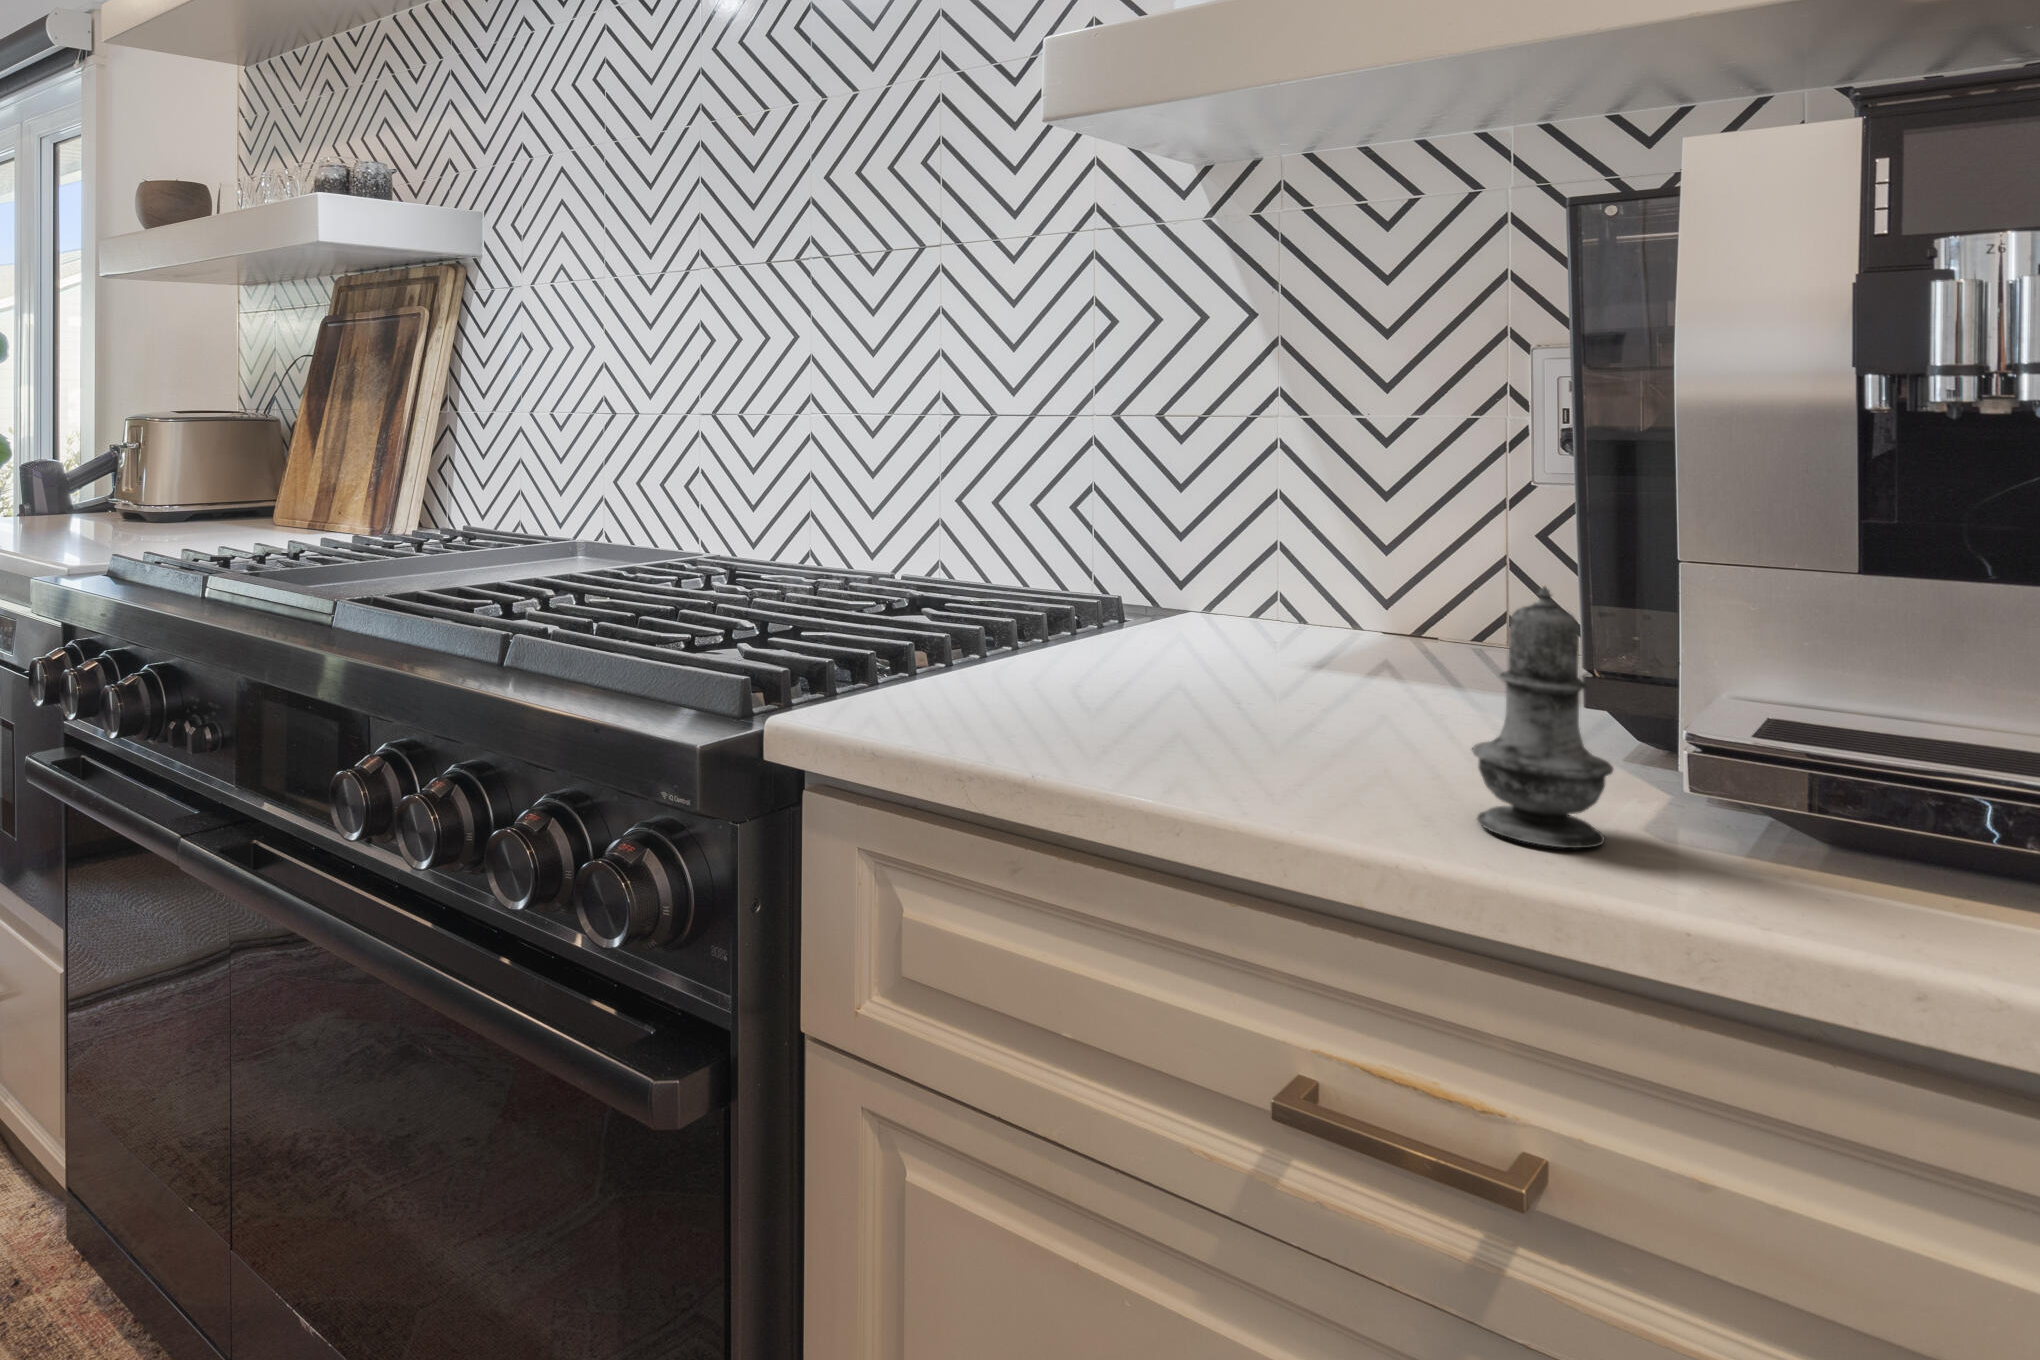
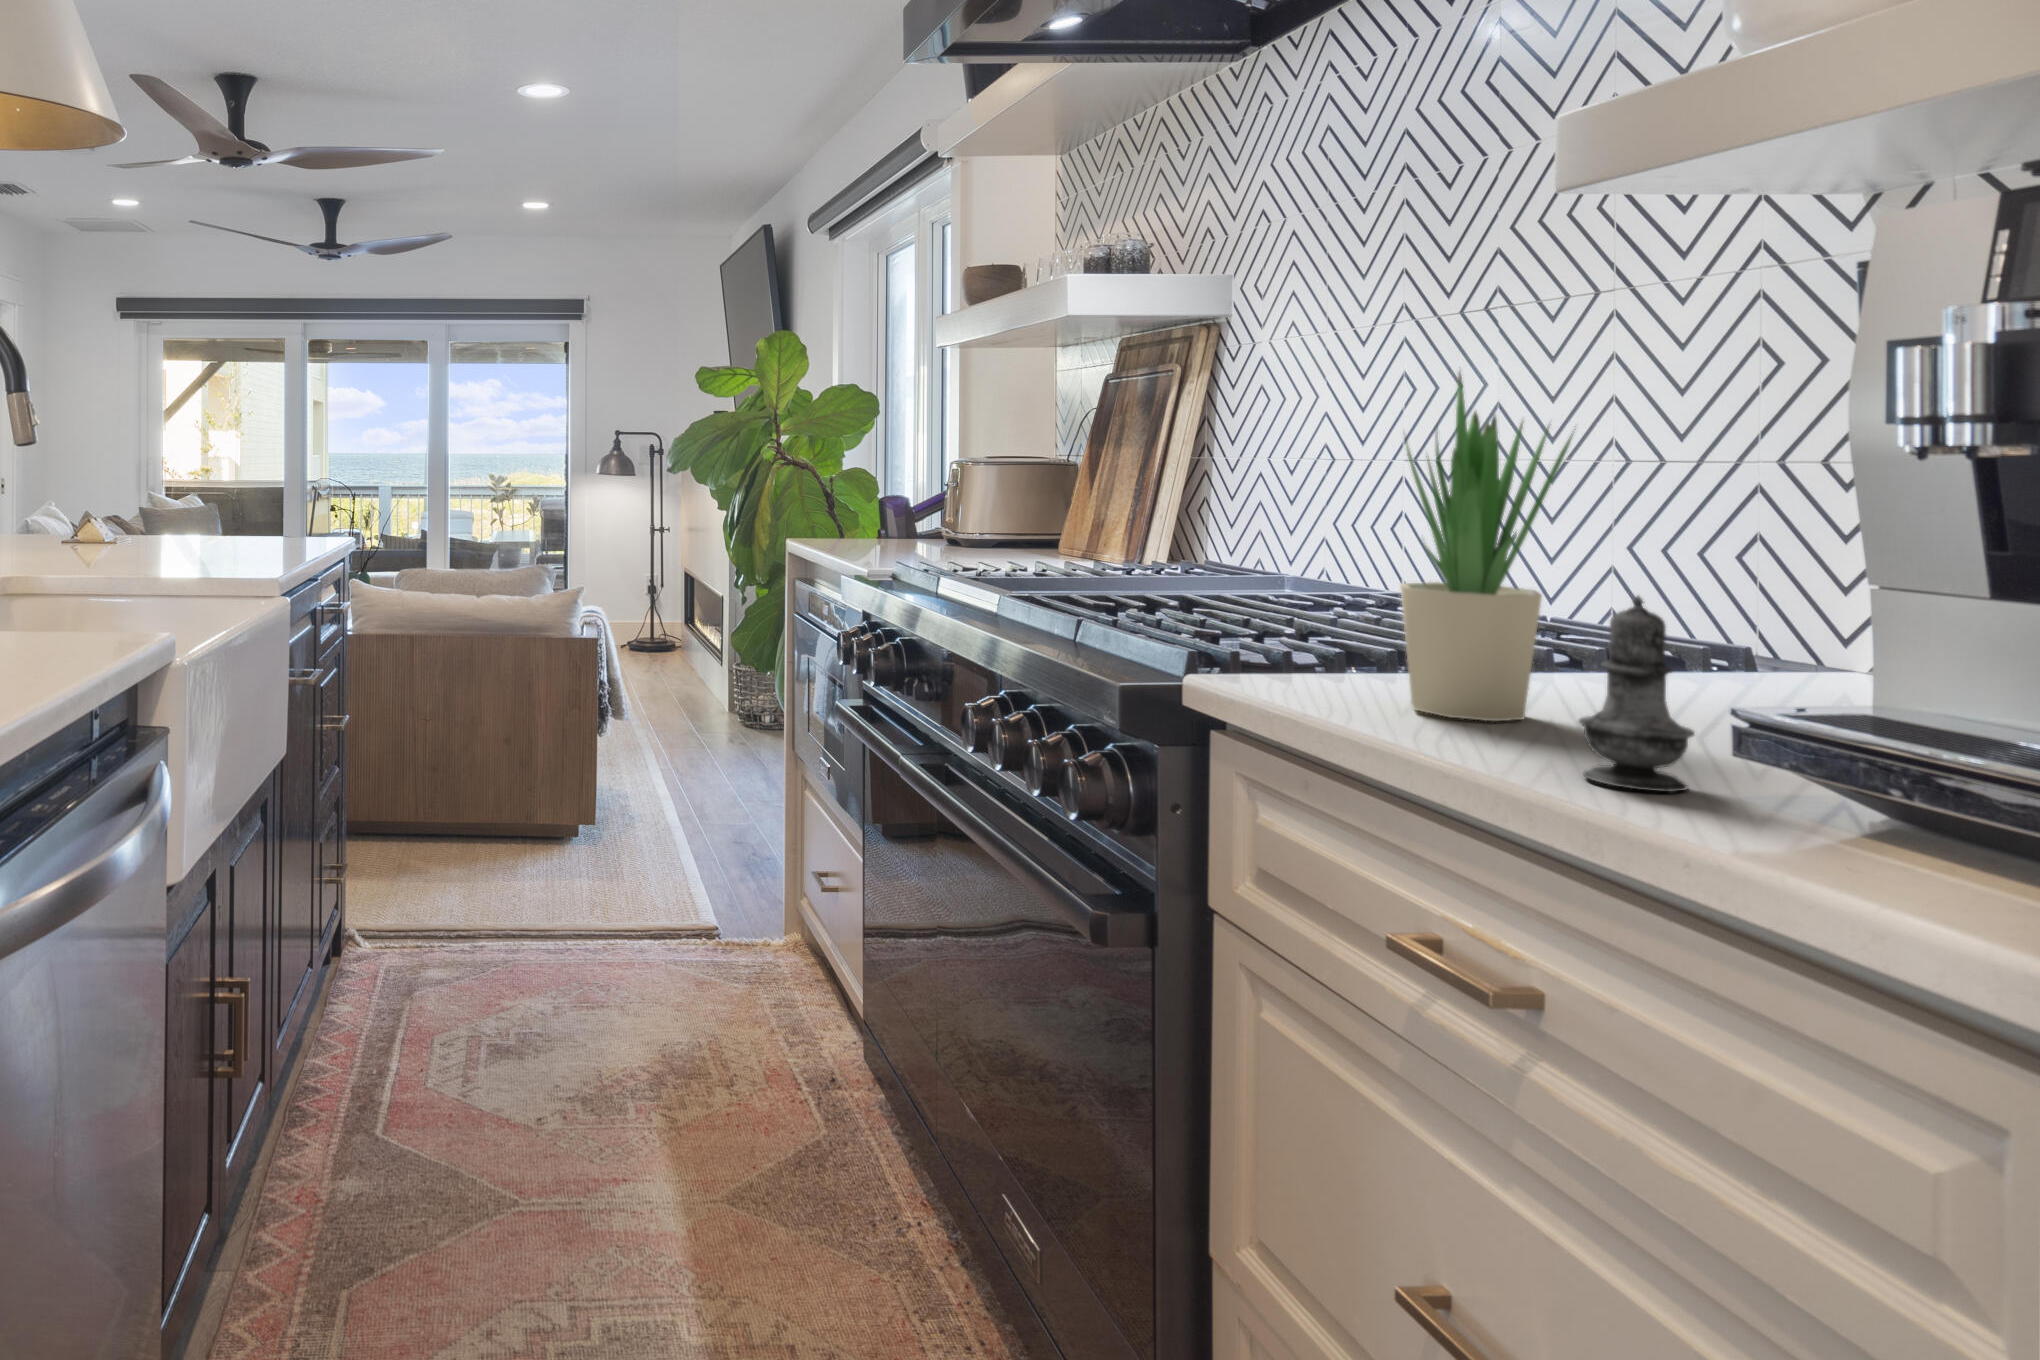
potted plant: none [1062,291,1251,744] -> present [1400,373,1576,721]

